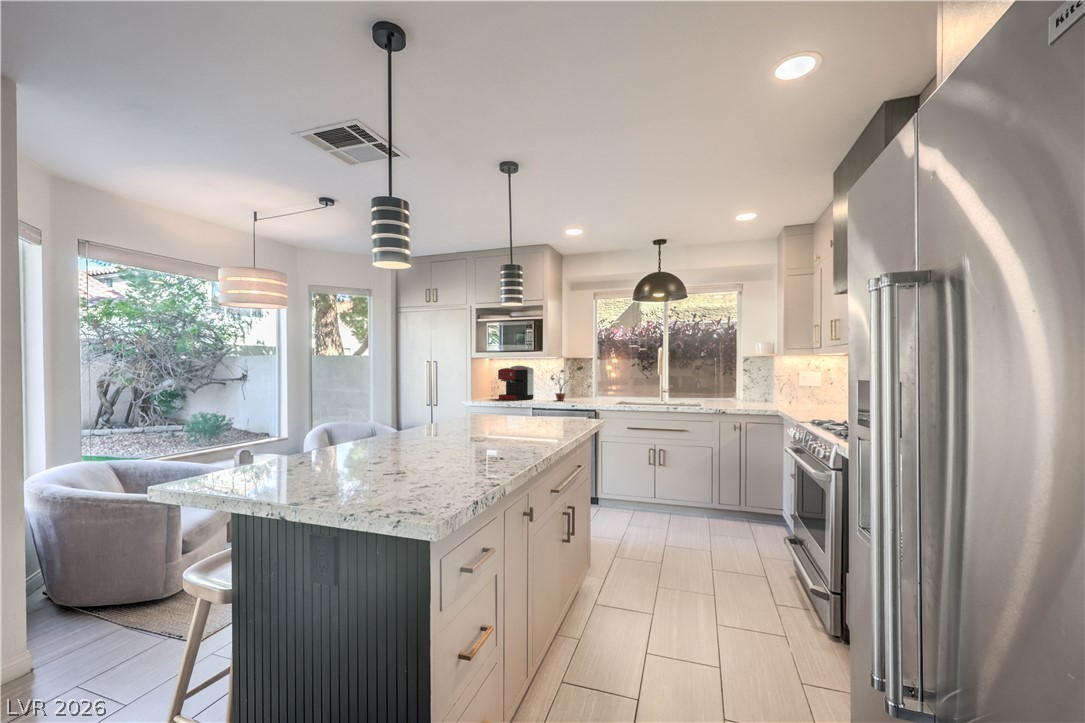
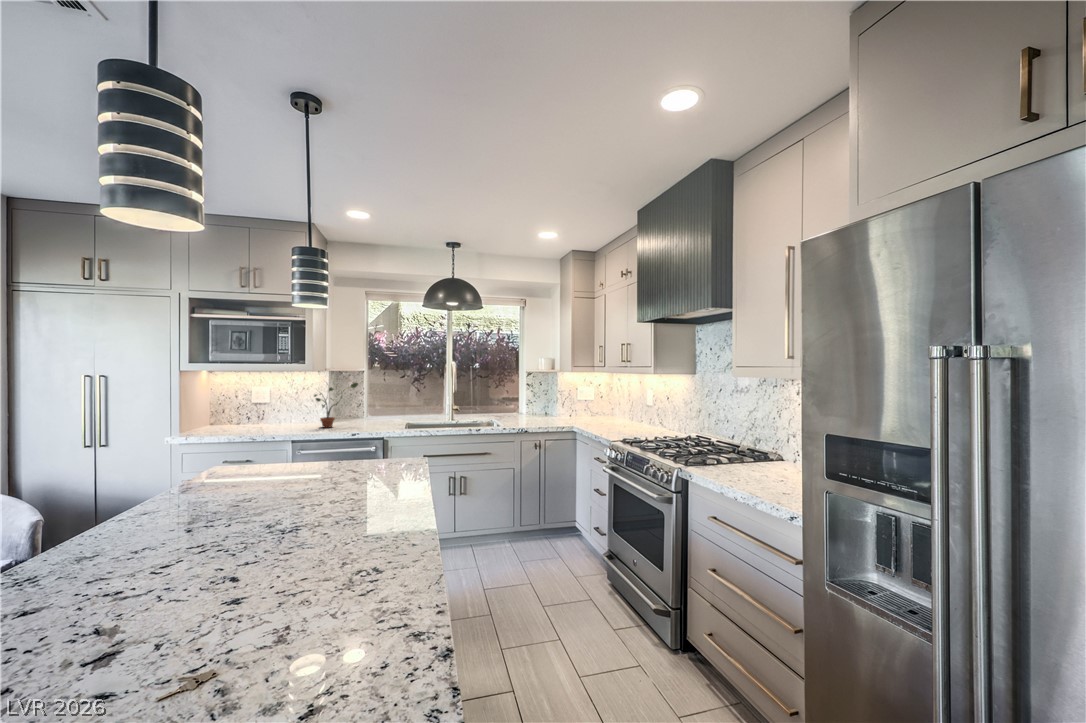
coffee maker: present [498,366,534,400] -> none [230,382,286,431]

